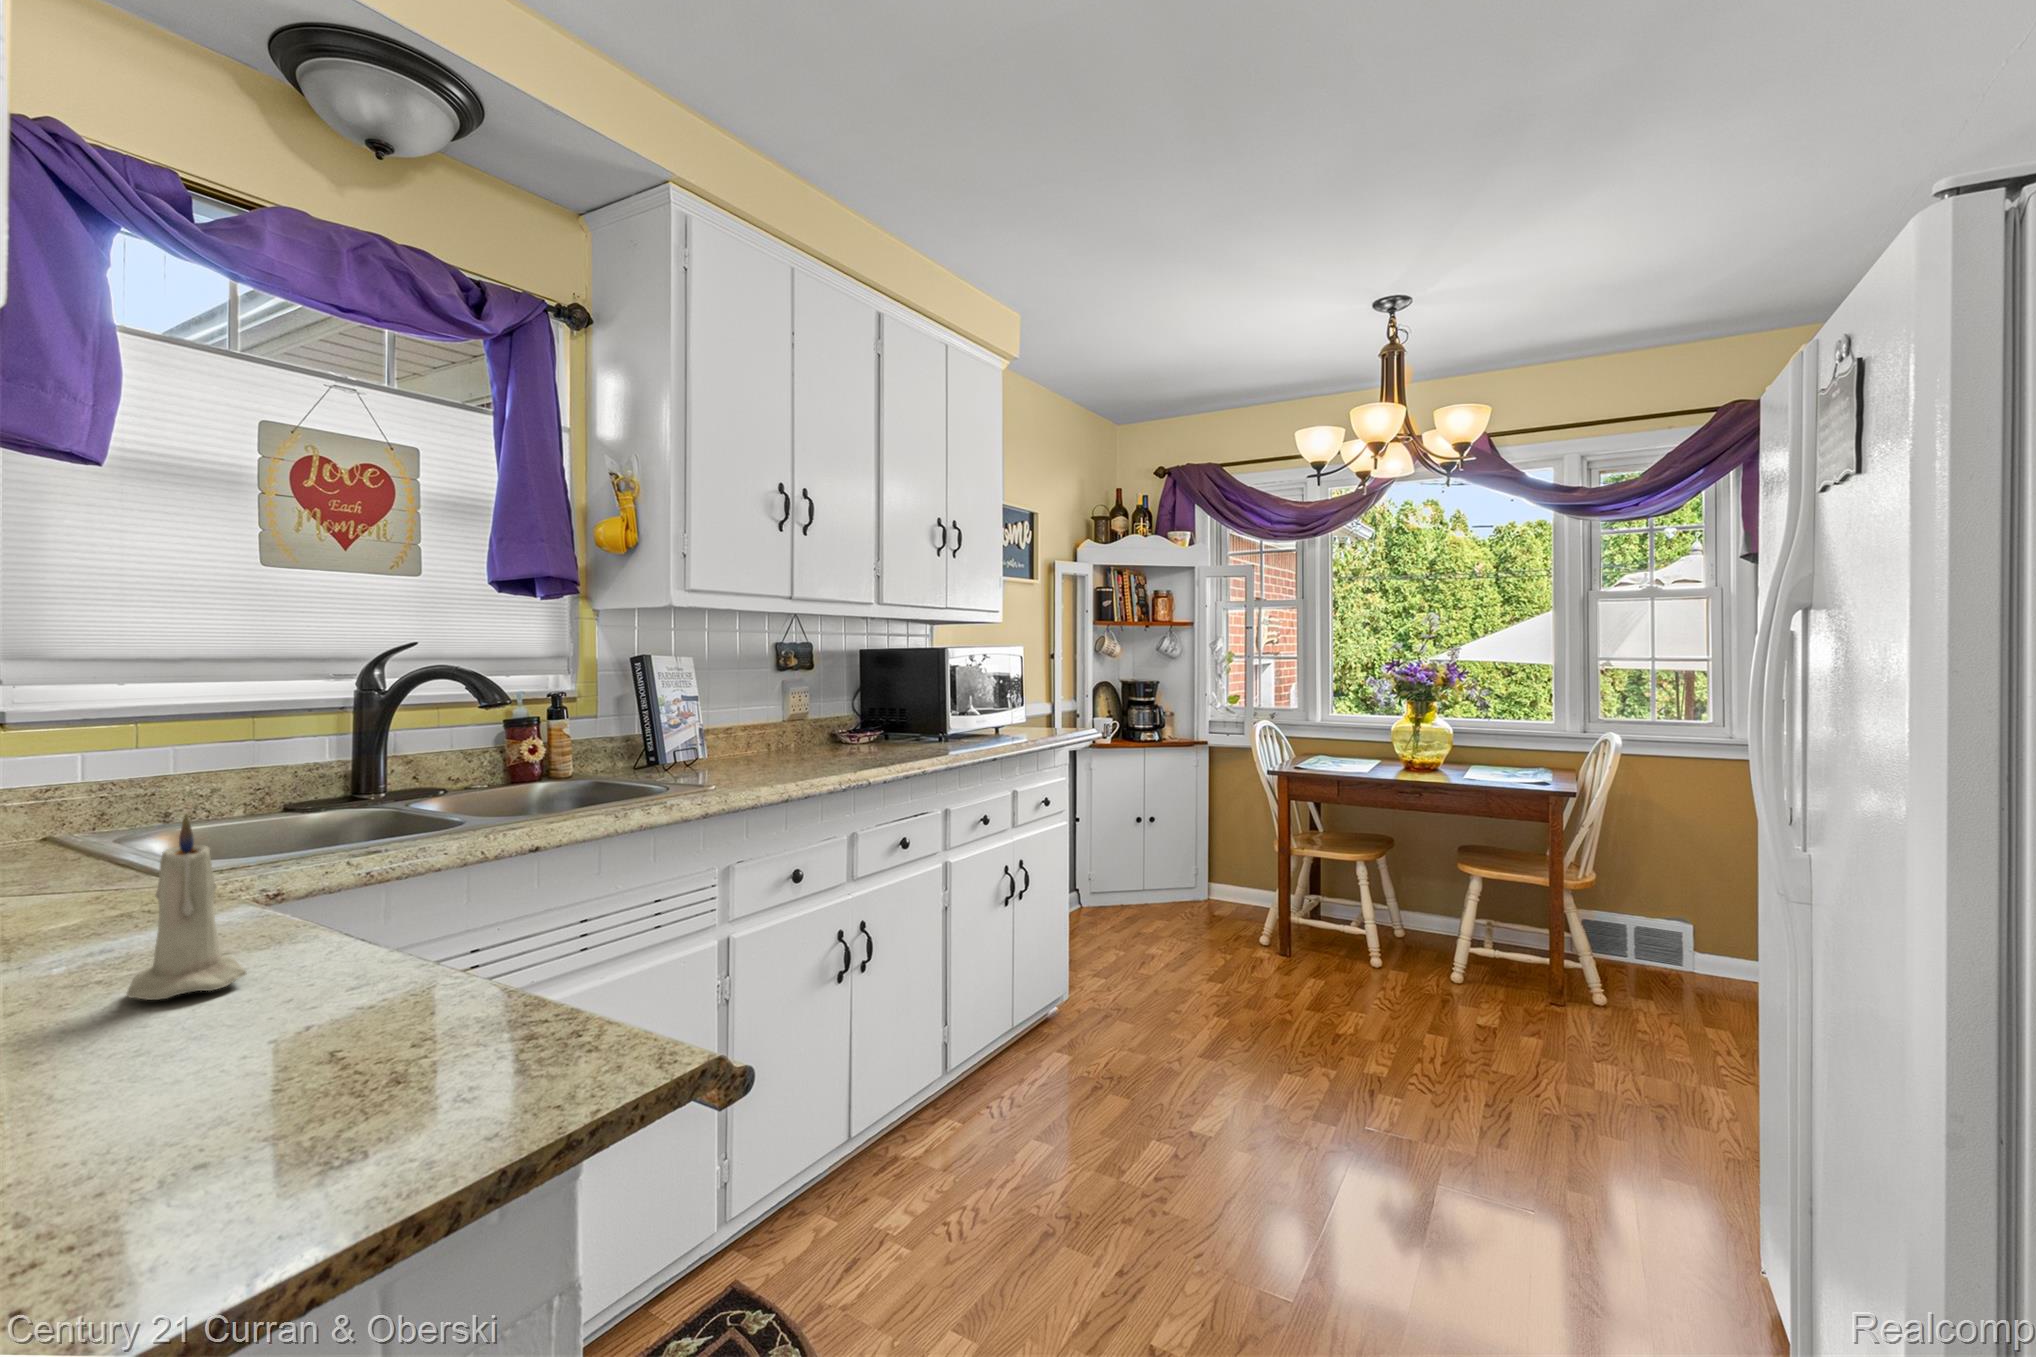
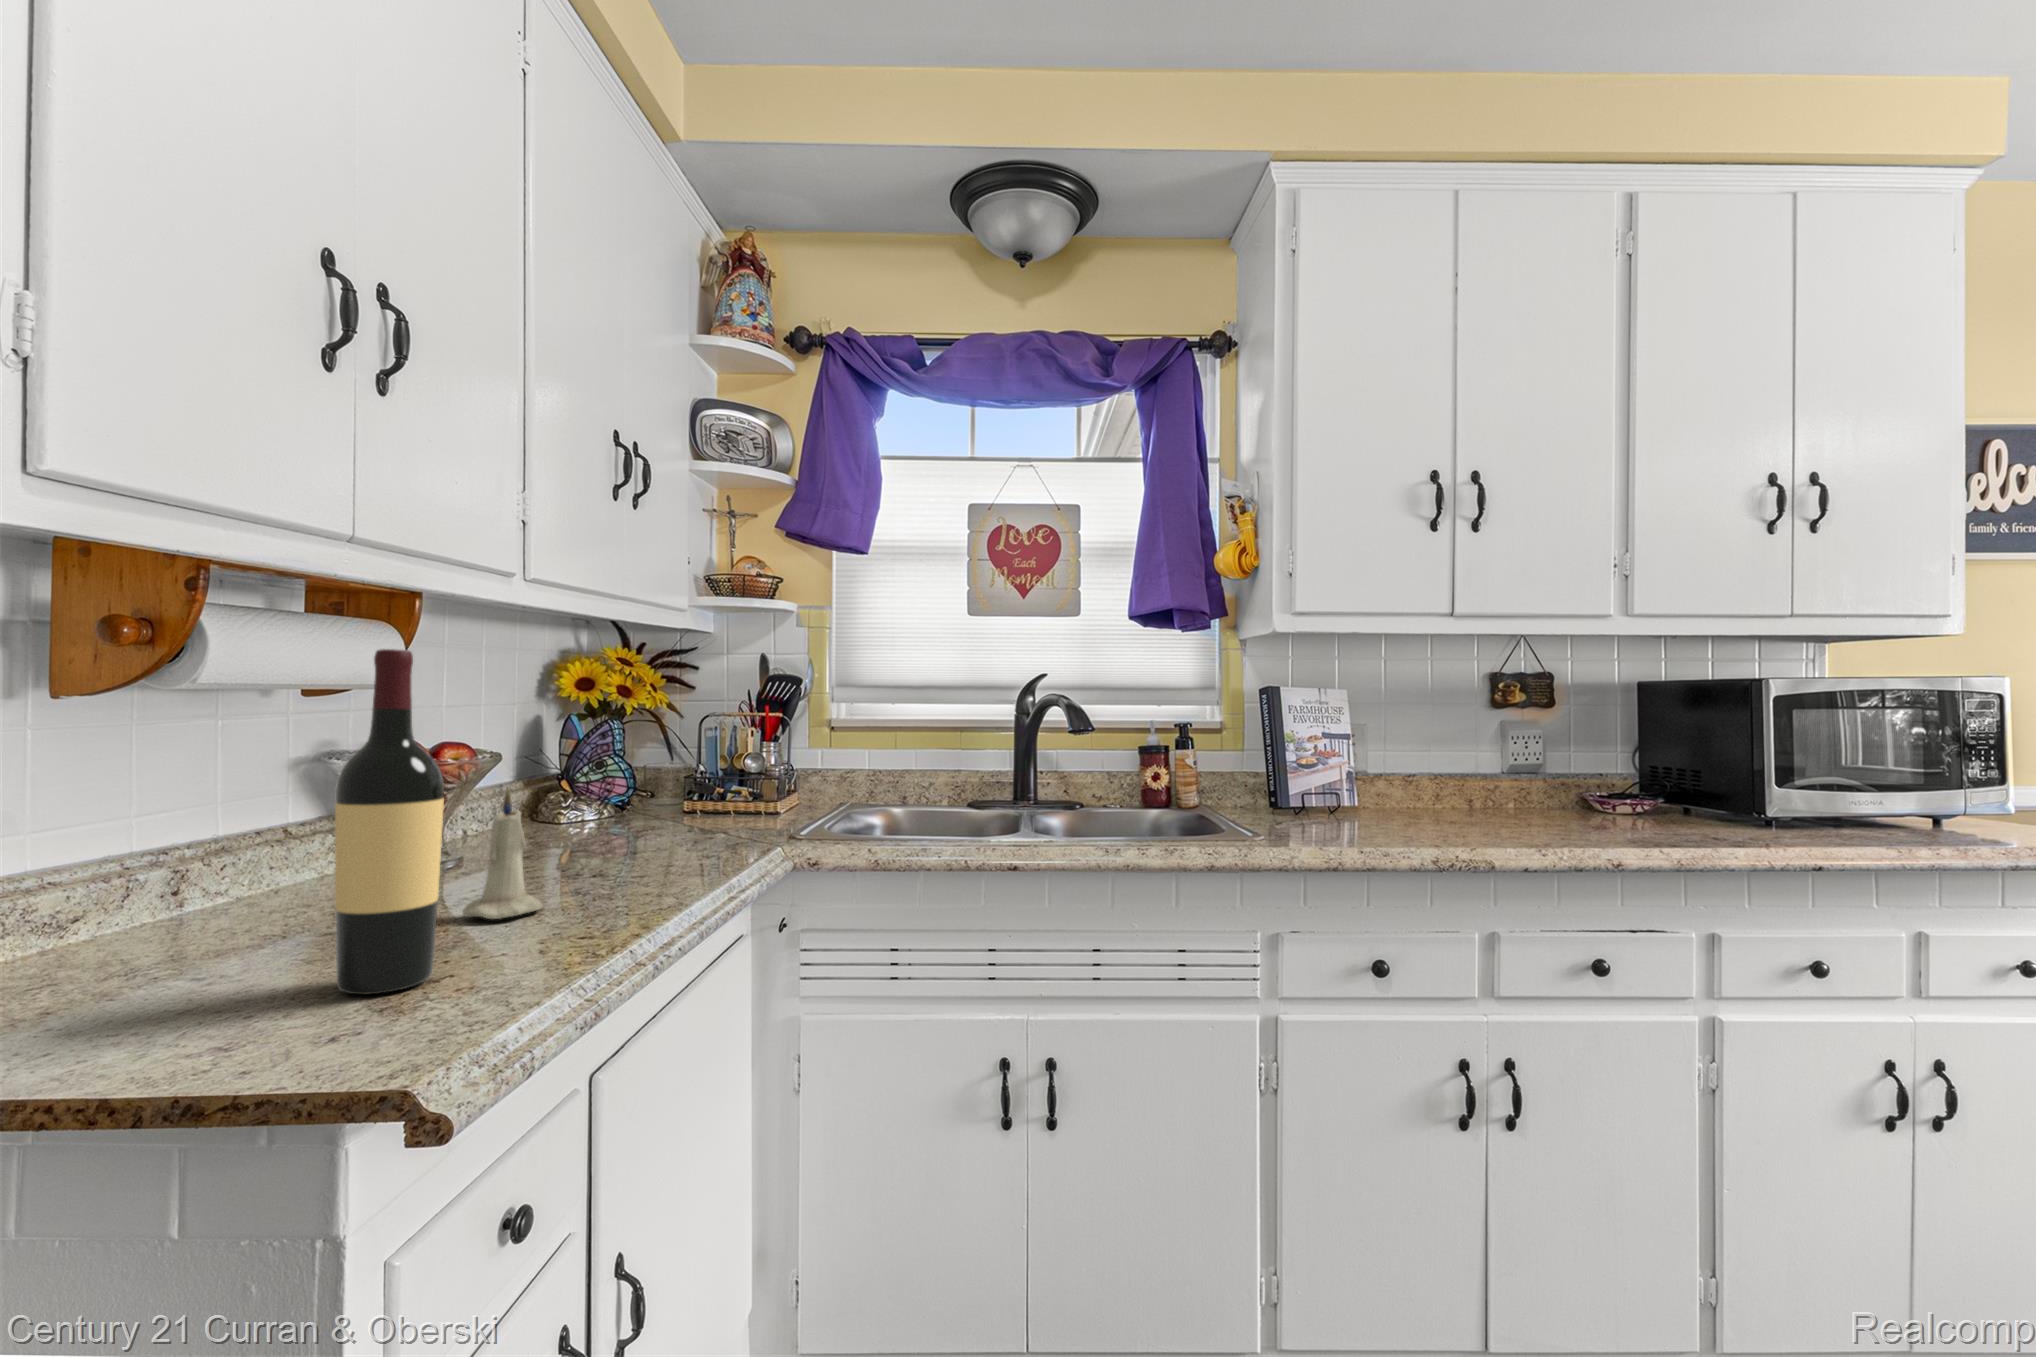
wine bottle: none [326,634,454,1049] -> present [335,649,444,994]

